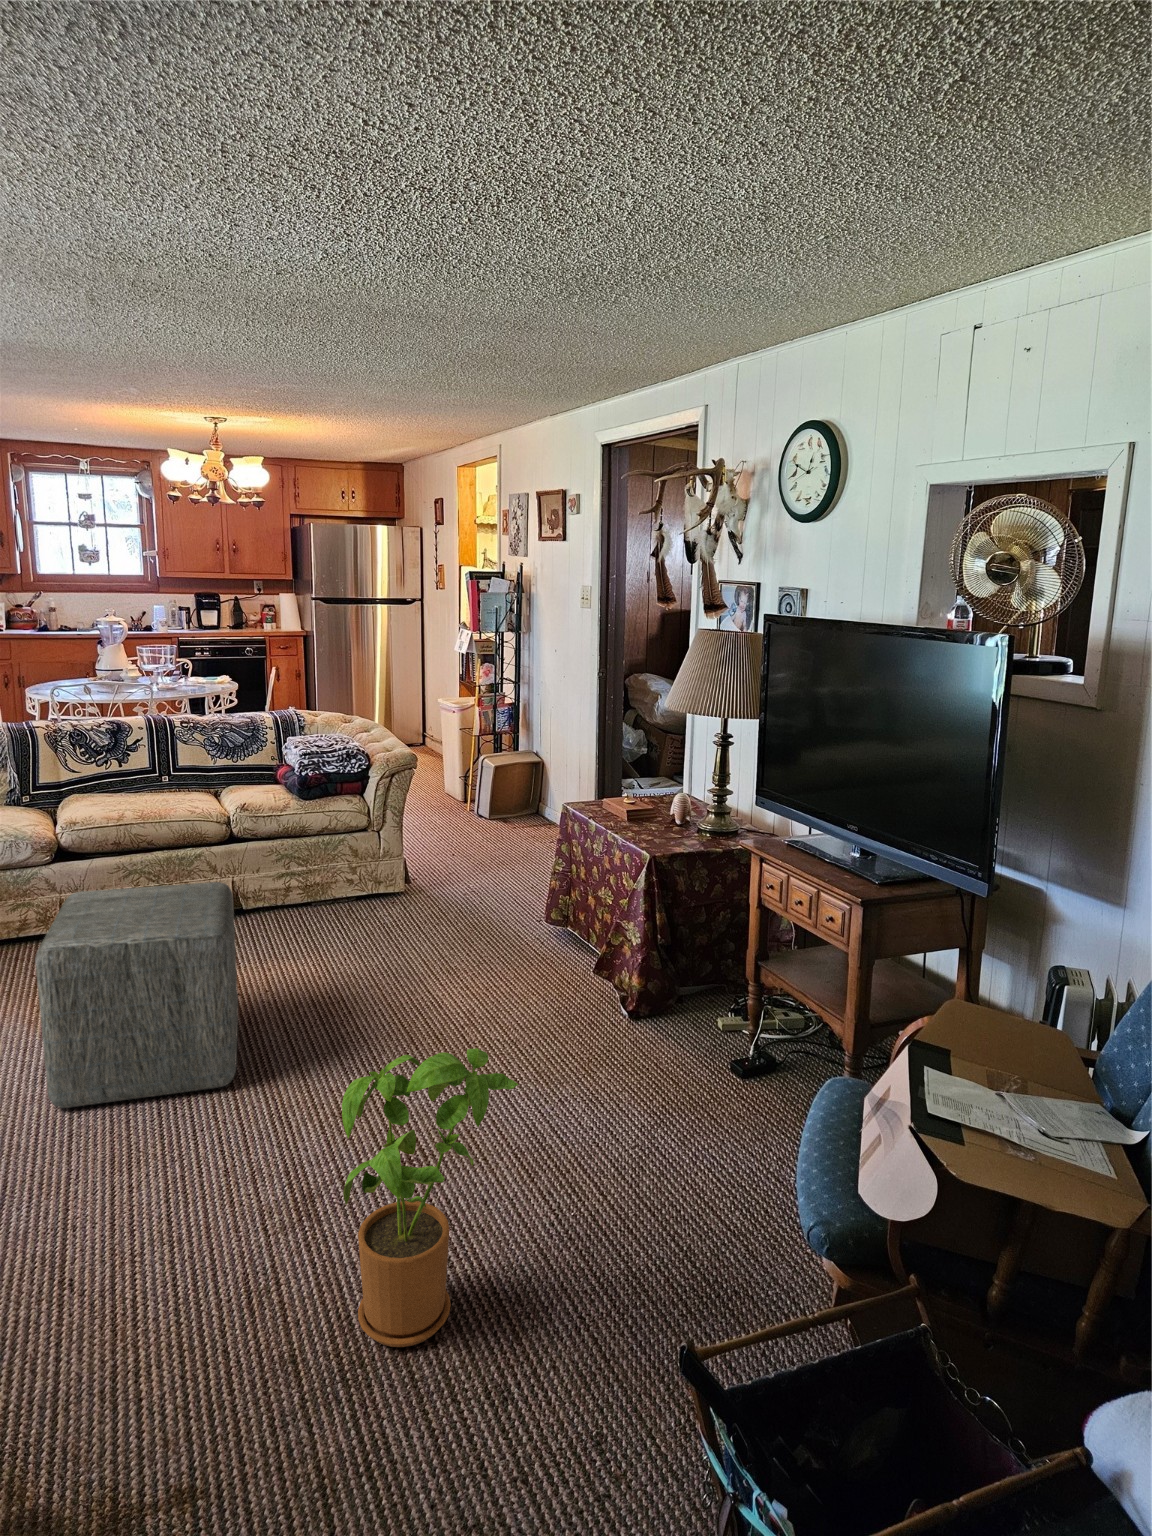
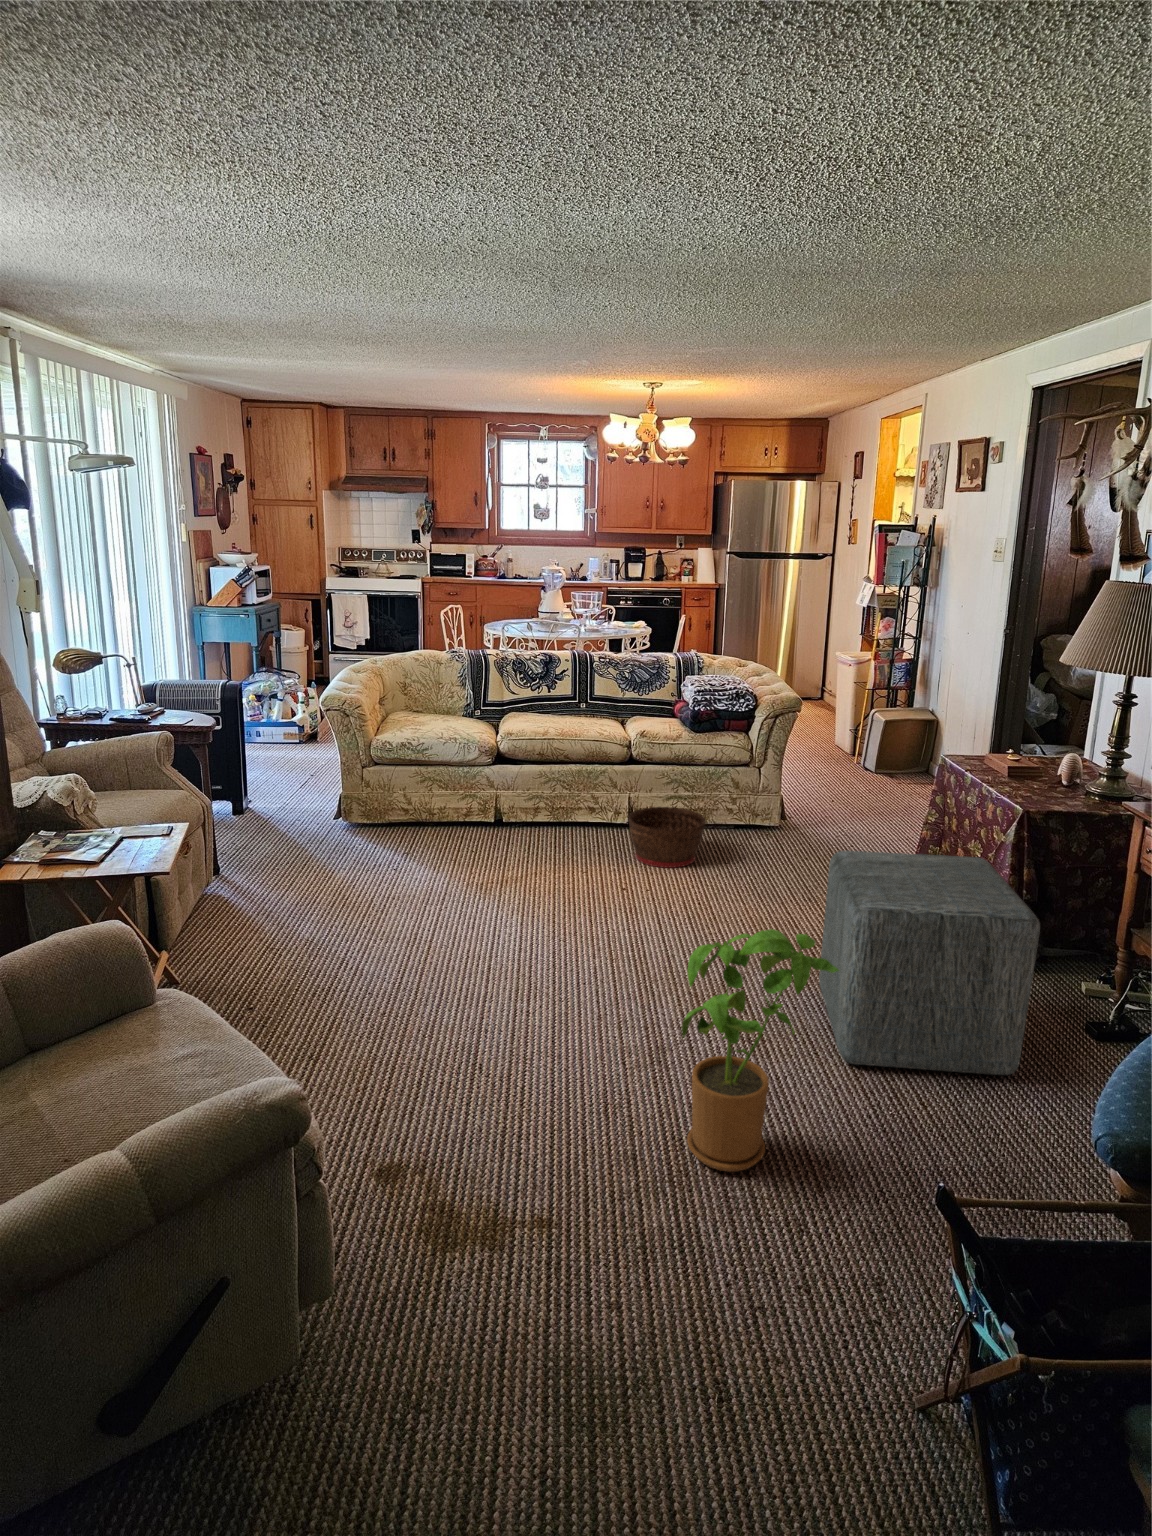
ottoman: present [35,882,238,1108] -> present [819,850,1040,1075]
basket: none [234,887,326,959] -> present [628,807,706,868]

